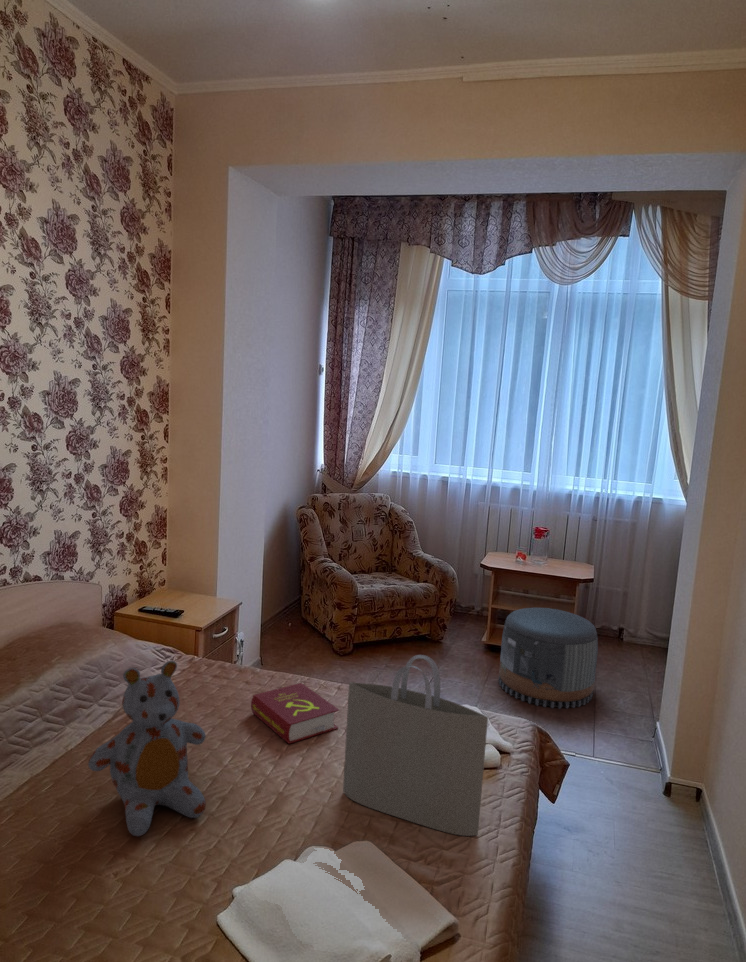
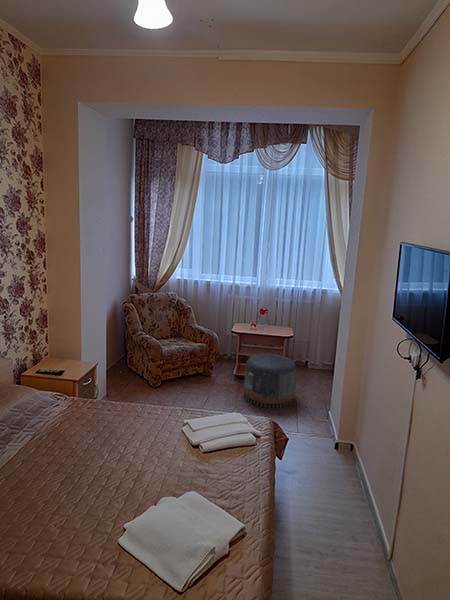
tote bag: present [343,655,488,836] -> none [176,392,253,481]
stuffed bear: present [88,661,206,836] -> none [35,405,104,502]
book: present [251,683,339,744] -> none [117,409,168,443]

